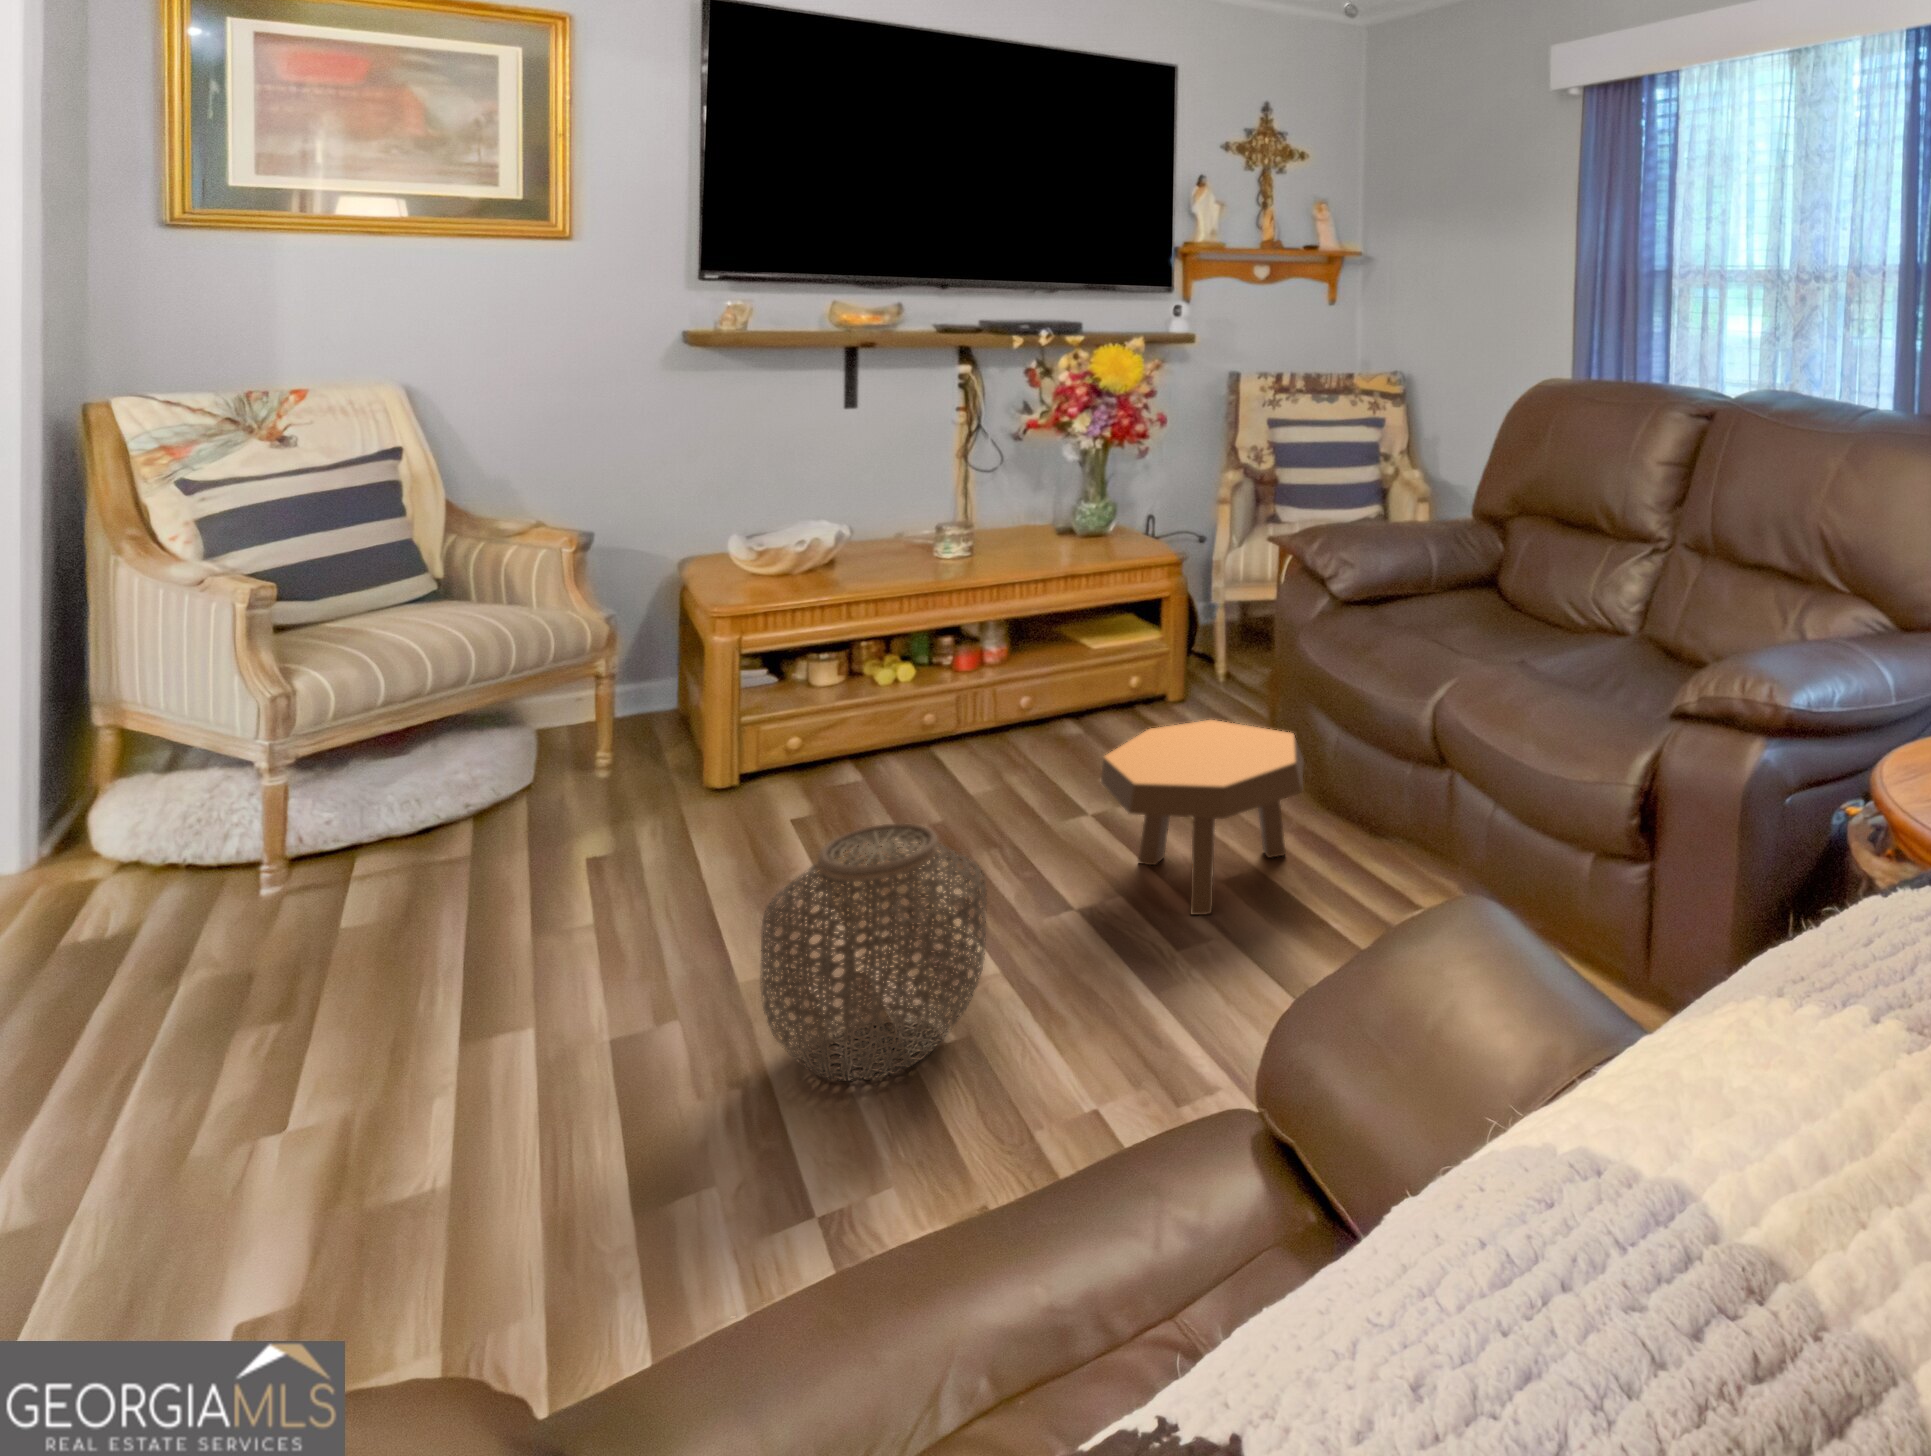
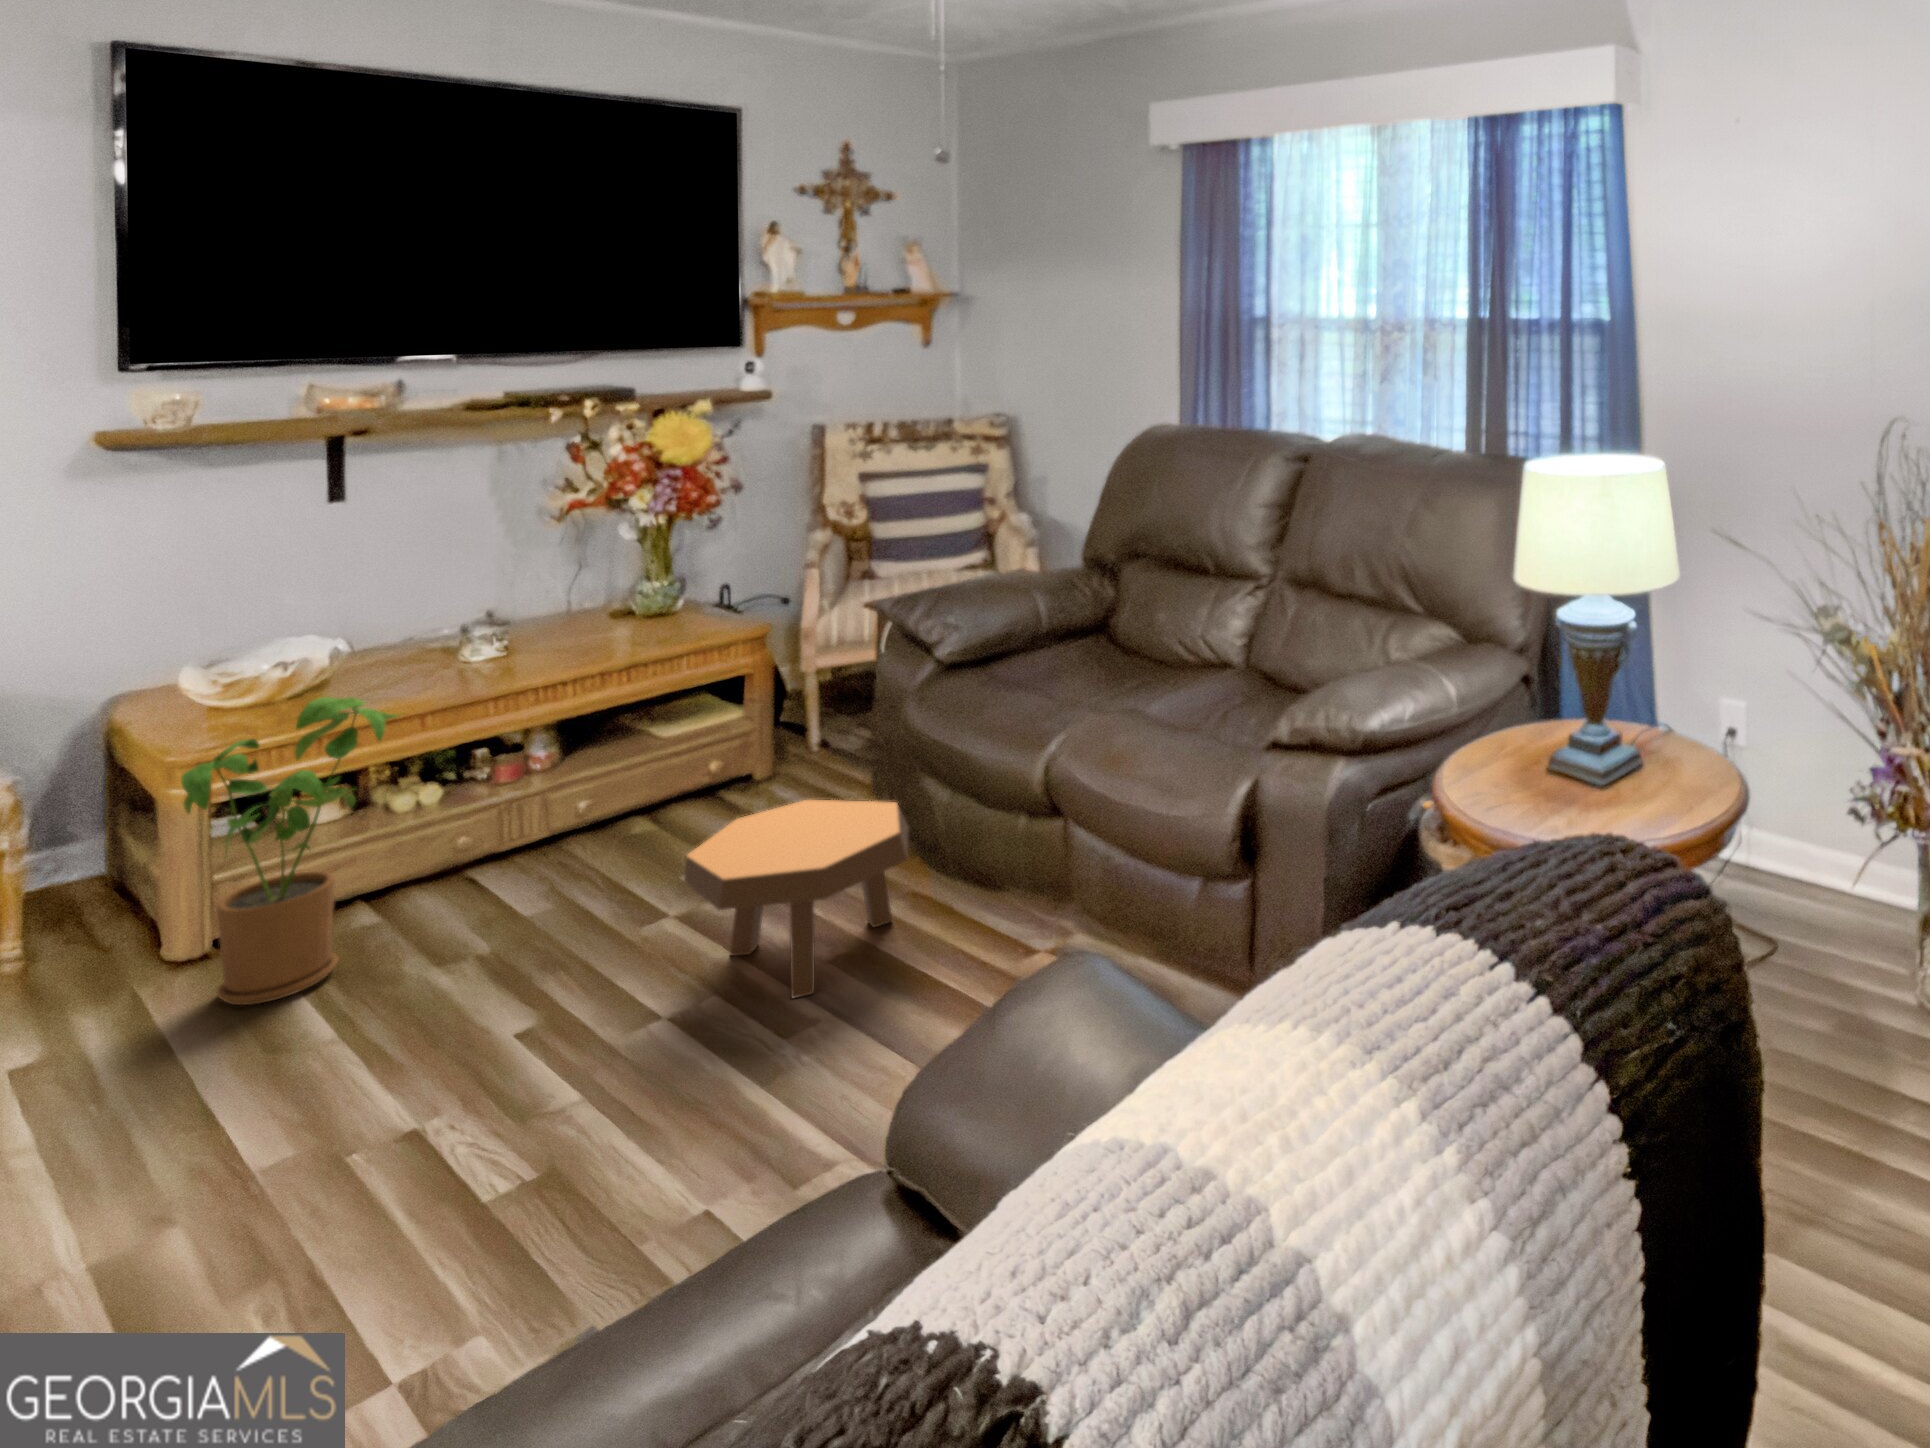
house plant: none [714,568,883,840] -> present [181,697,398,1005]
woven basket: present [760,823,987,1081] -> none [290,963,563,1242]

